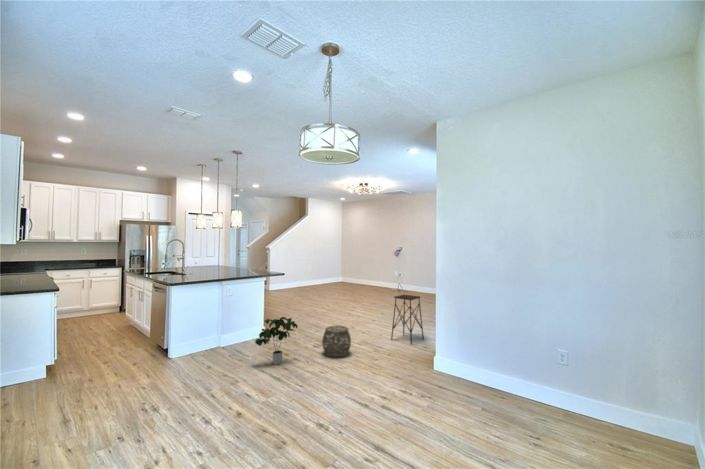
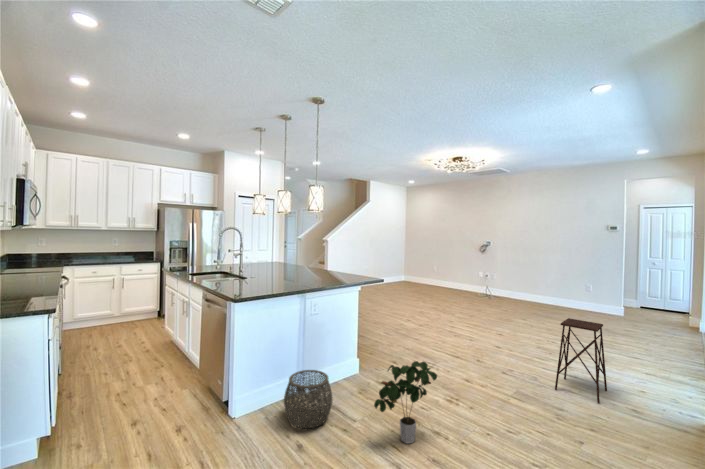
woven basket: present [322,326,351,357] -> present [284,370,333,428]

